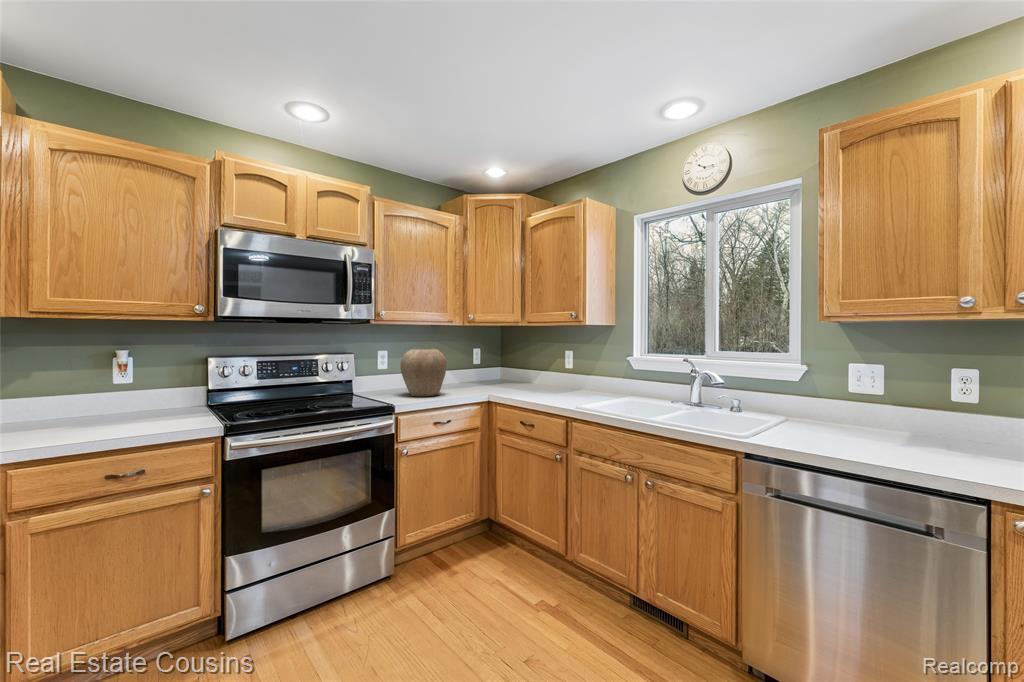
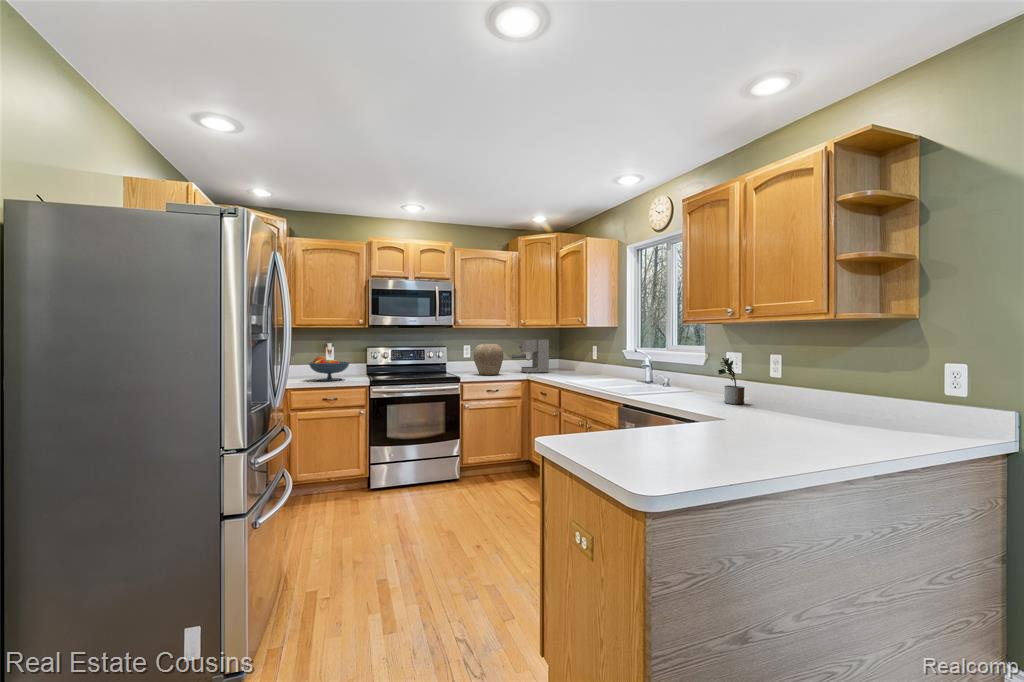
coffee maker: none [449,342,499,389] -> present [511,340,549,373]
potted plant: none [900,378,963,453] -> present [718,358,745,404]
fruit bowl: none [63,380,173,436] -> present [309,356,349,381]

